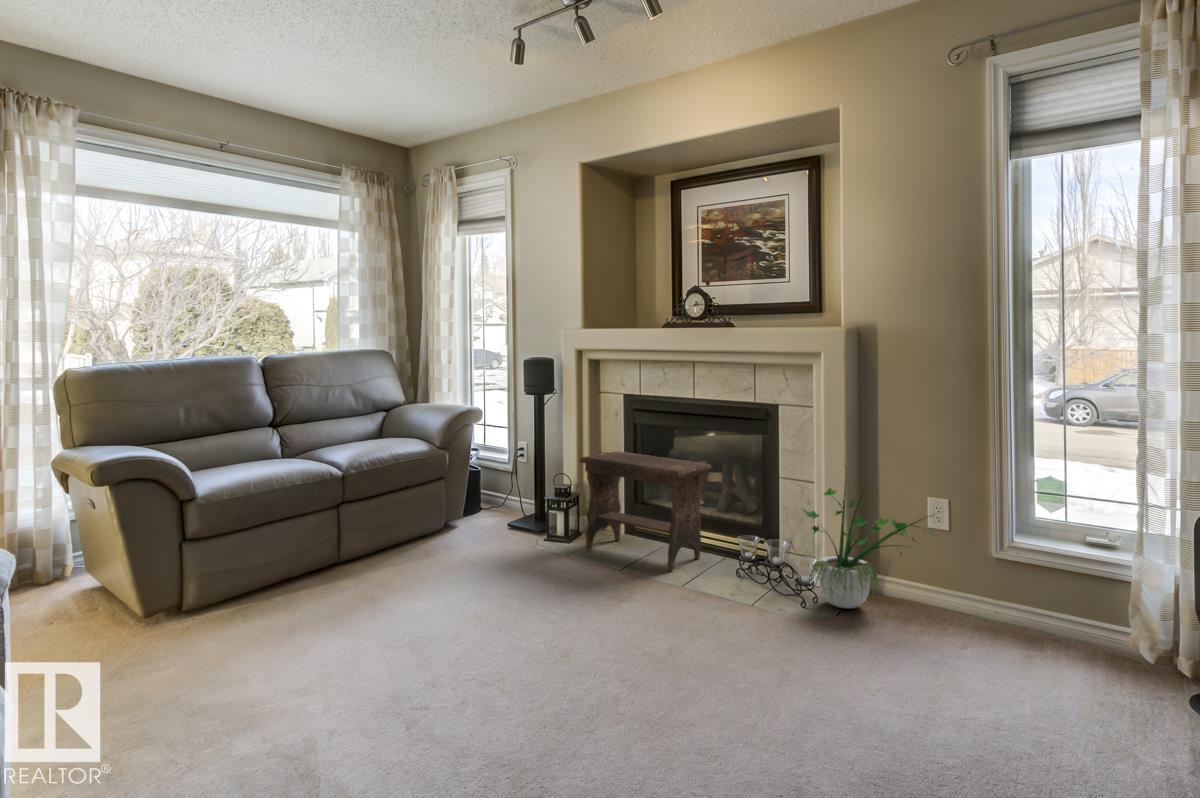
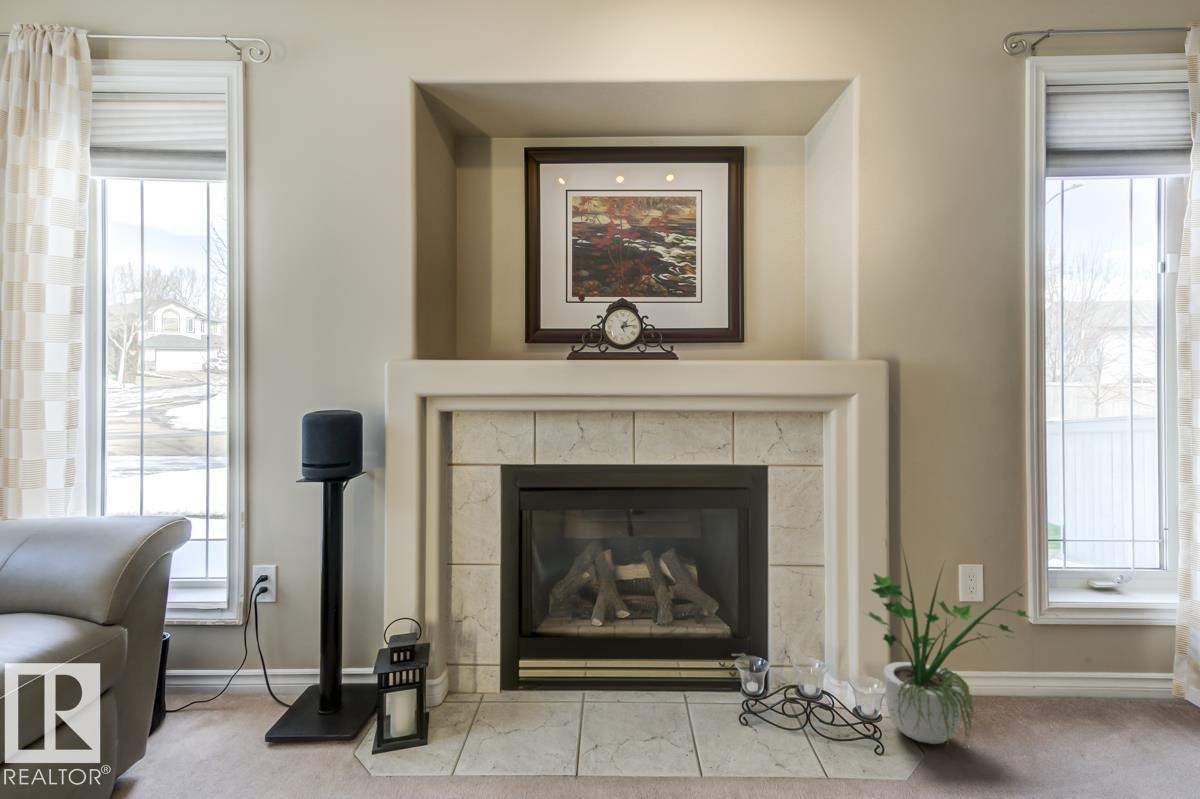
footstool: present [579,451,712,571] -> none [473,560,684,755]

